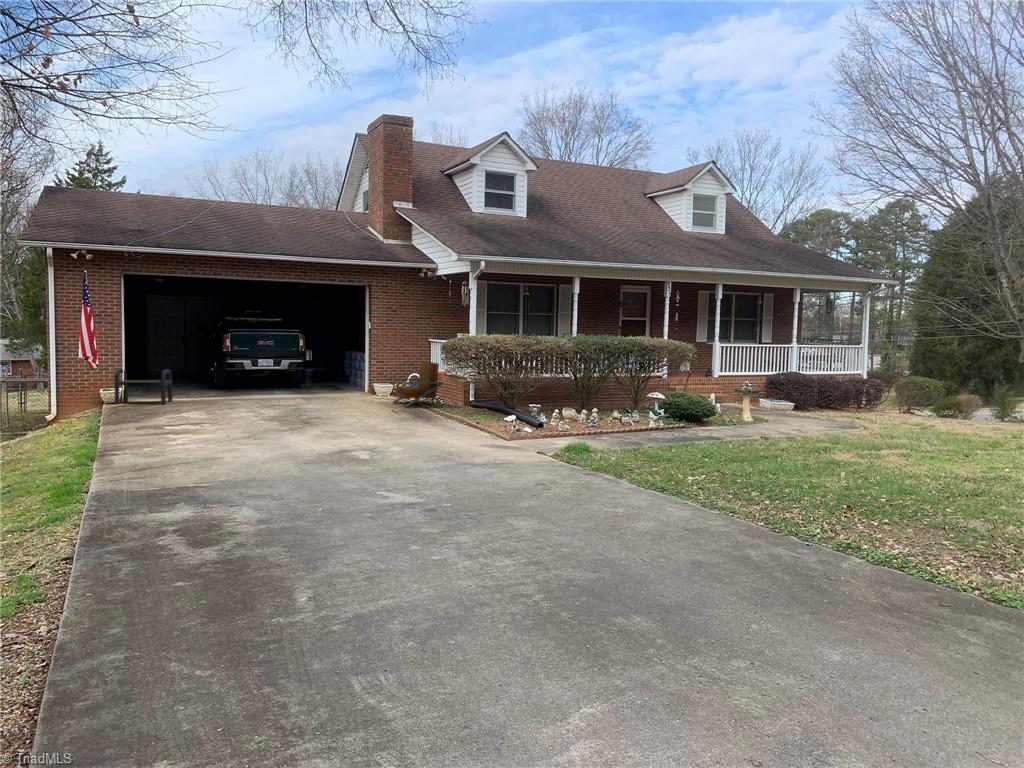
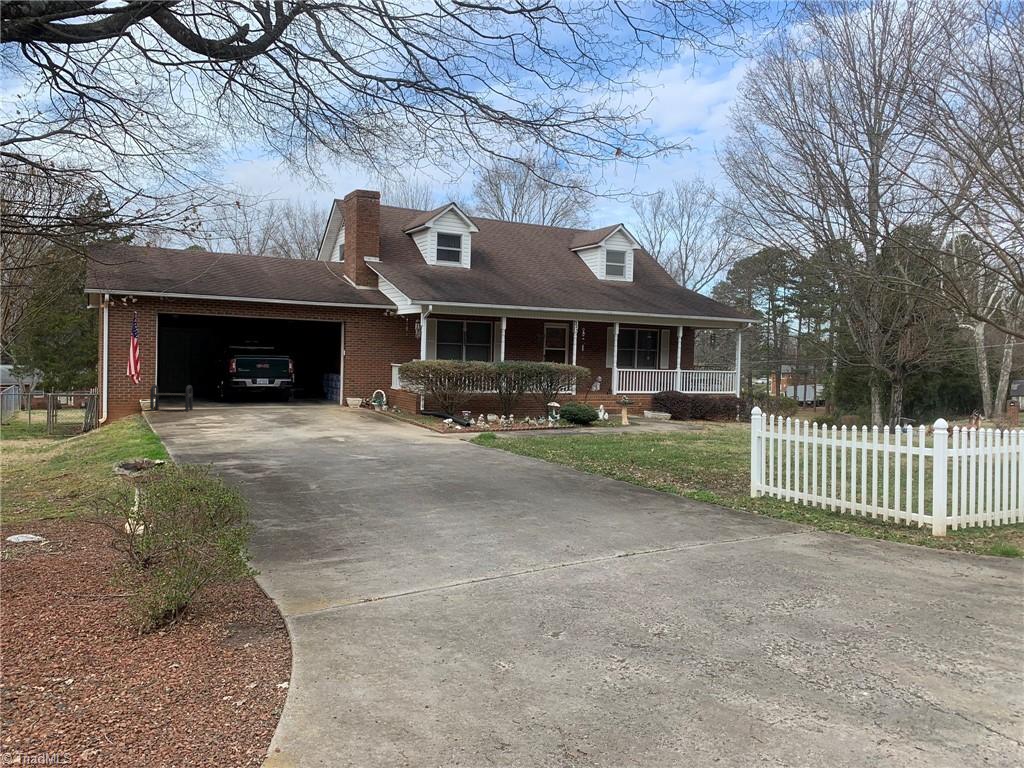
lounge chair: present [393,361,444,408] -> none [362,380,401,415]

